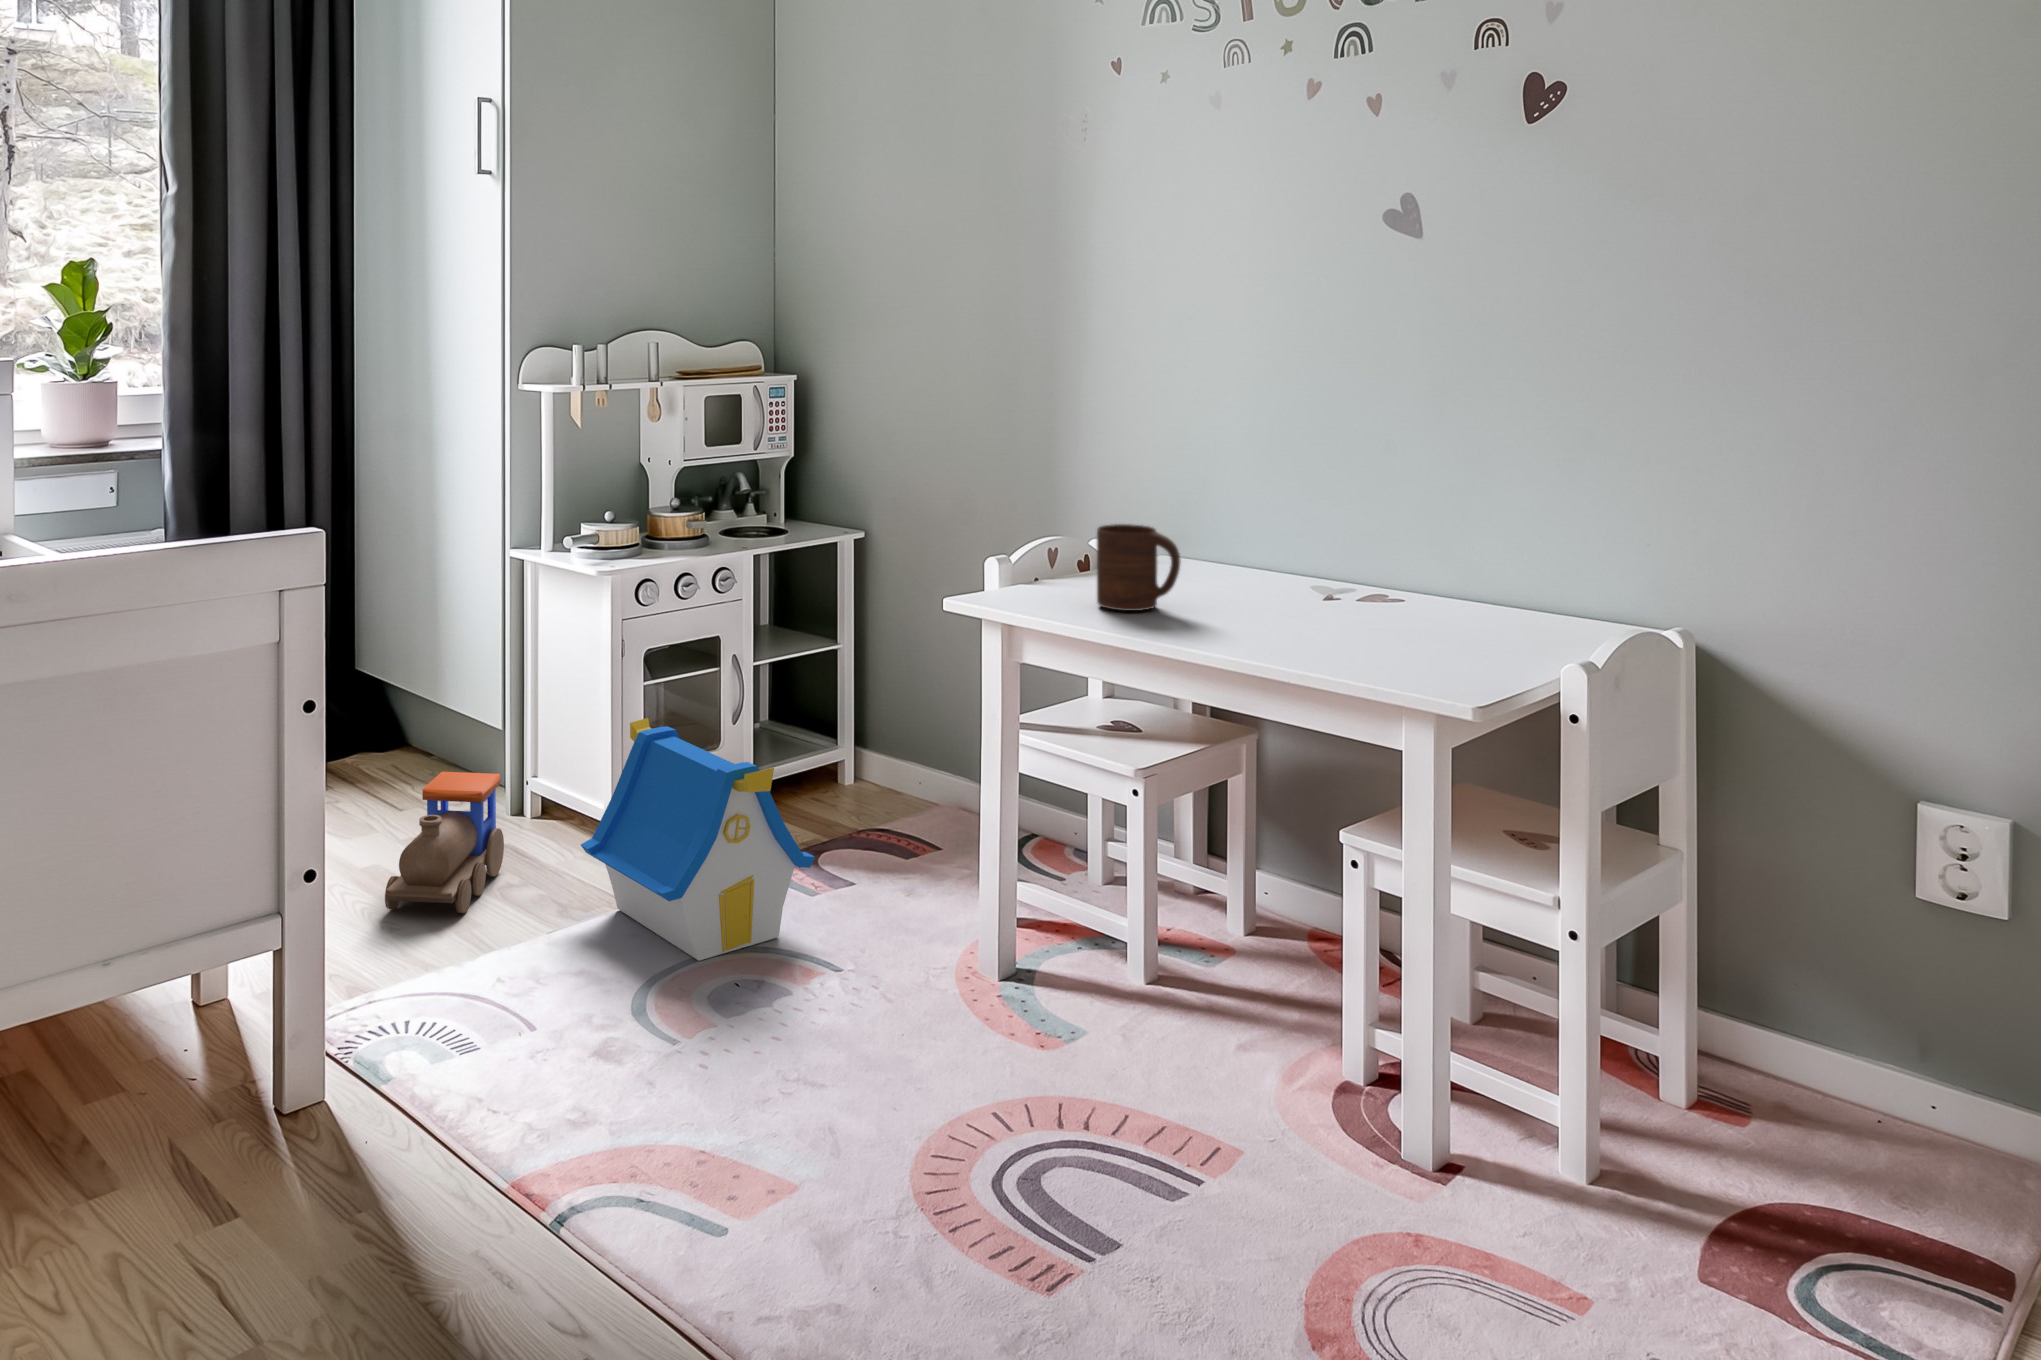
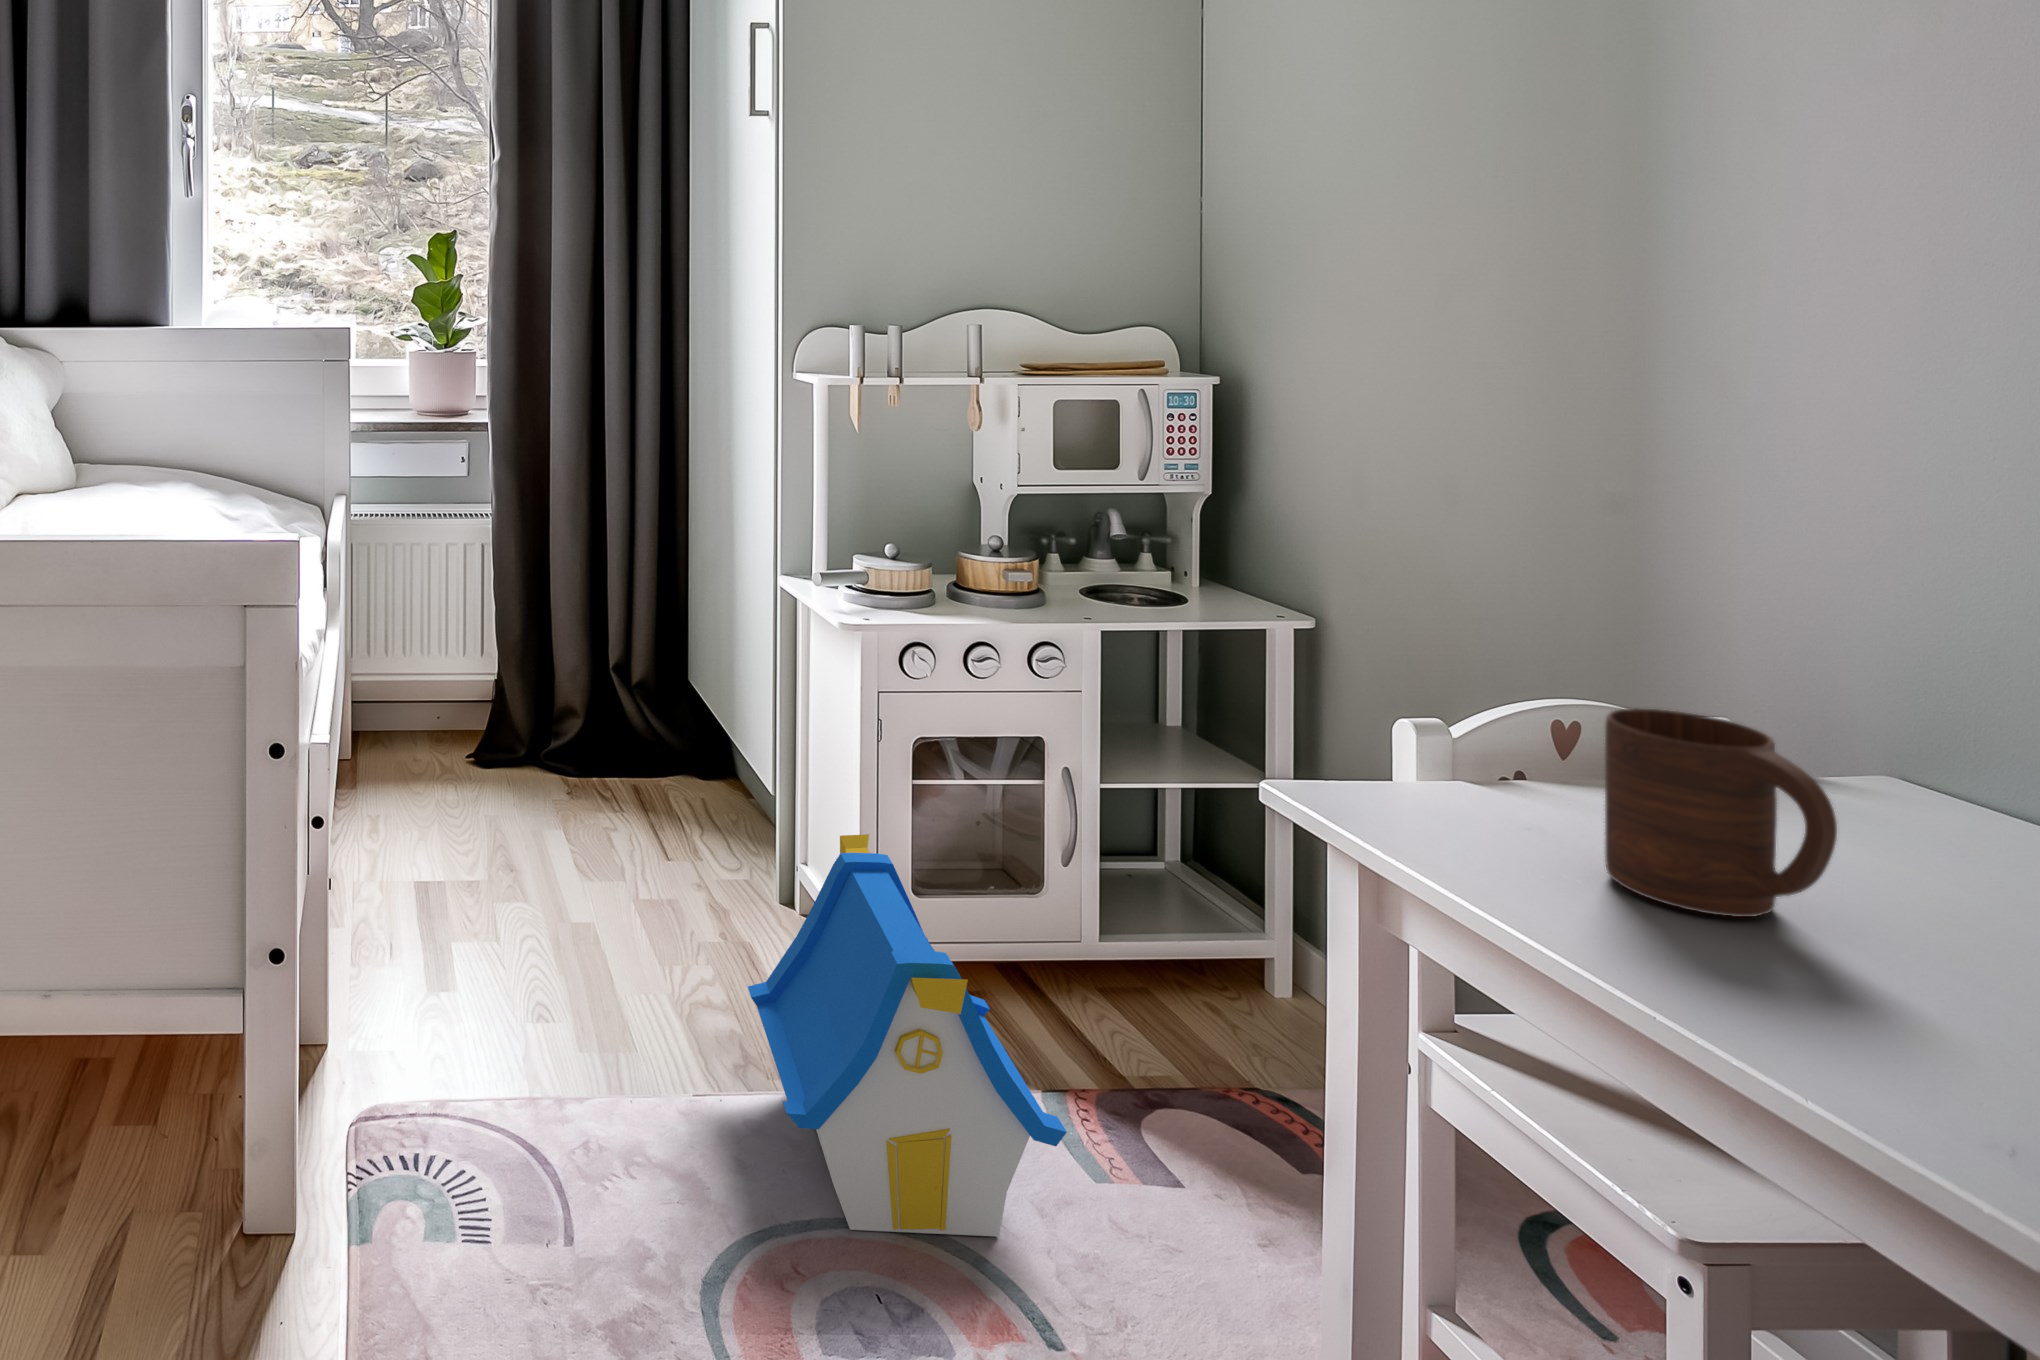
toy train: present [385,772,504,913] -> none [533,830,715,1024]

